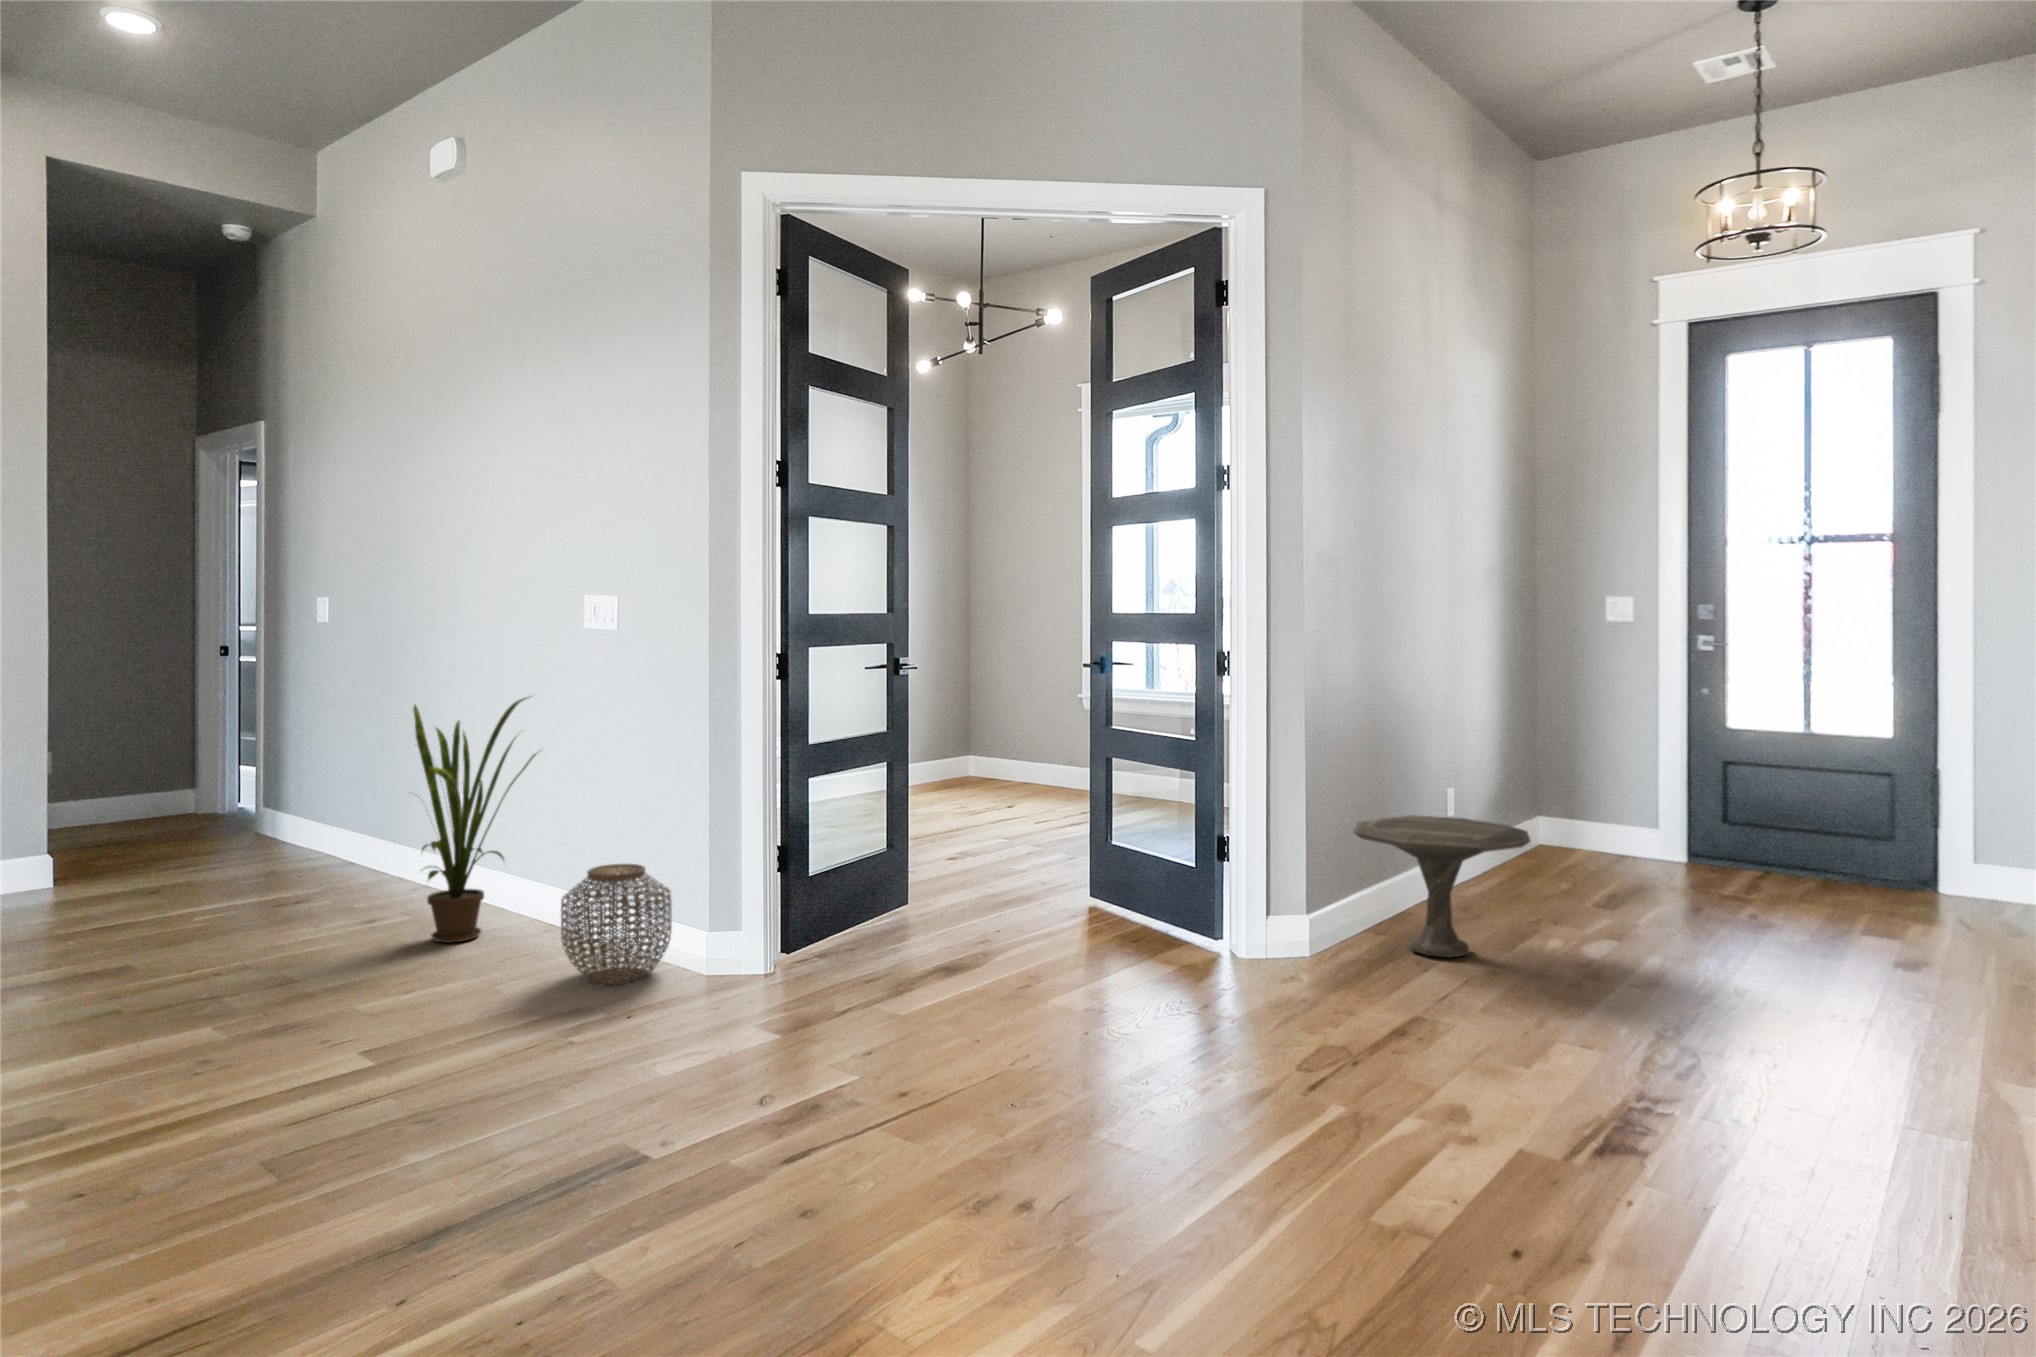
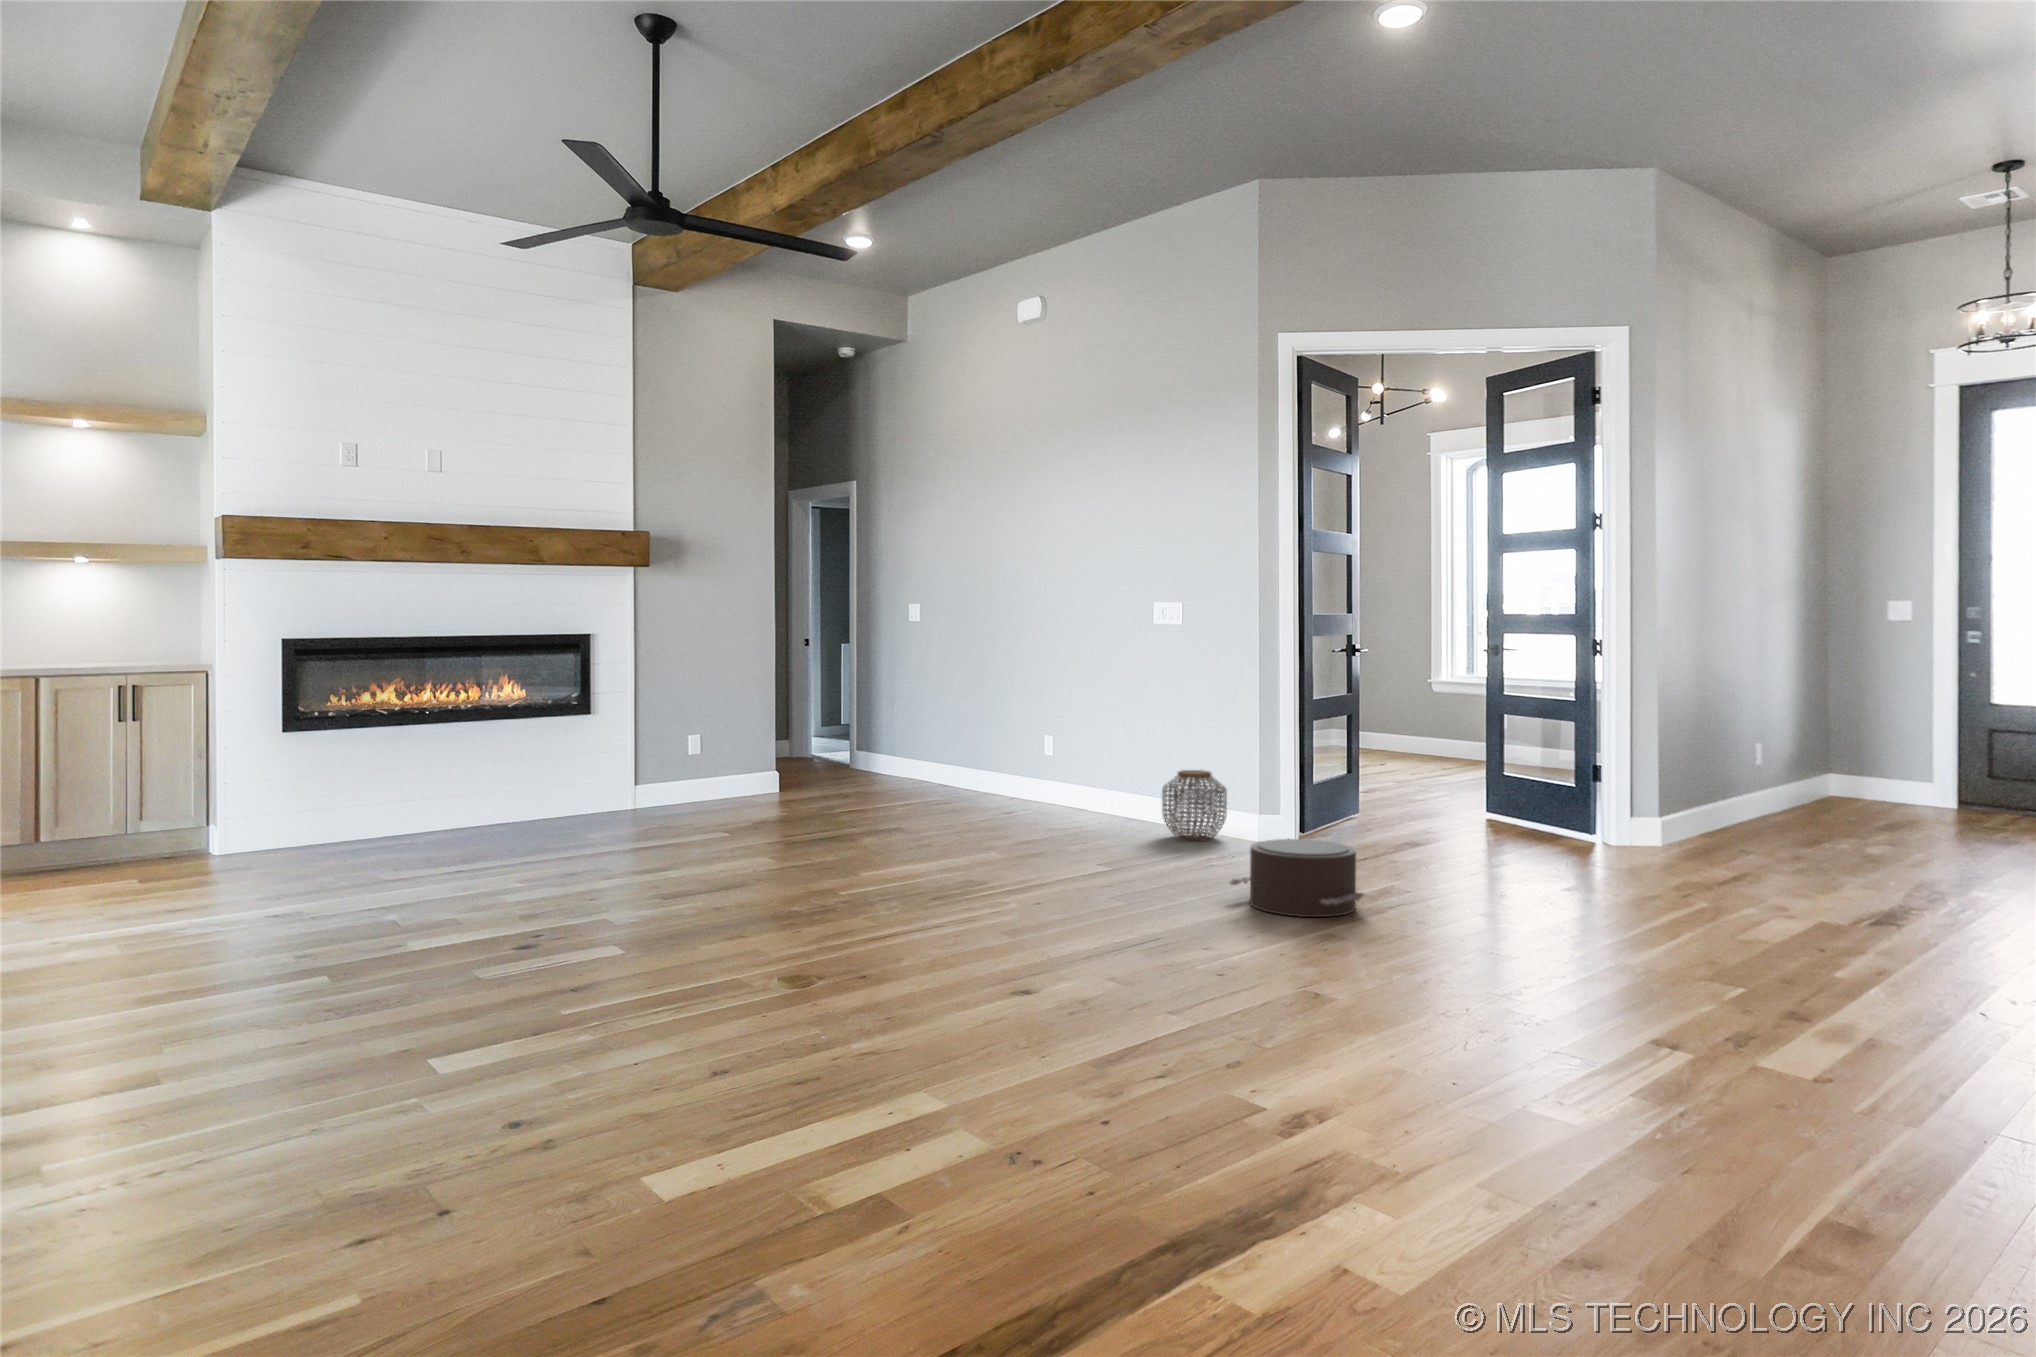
house plant: present [413,697,542,943] -> none [1043,668,1121,821]
side table: present [1354,815,1530,958] -> none [1692,757,1828,851]
pouf: none [490,1045,744,1250] -> present [1229,839,1364,917]

